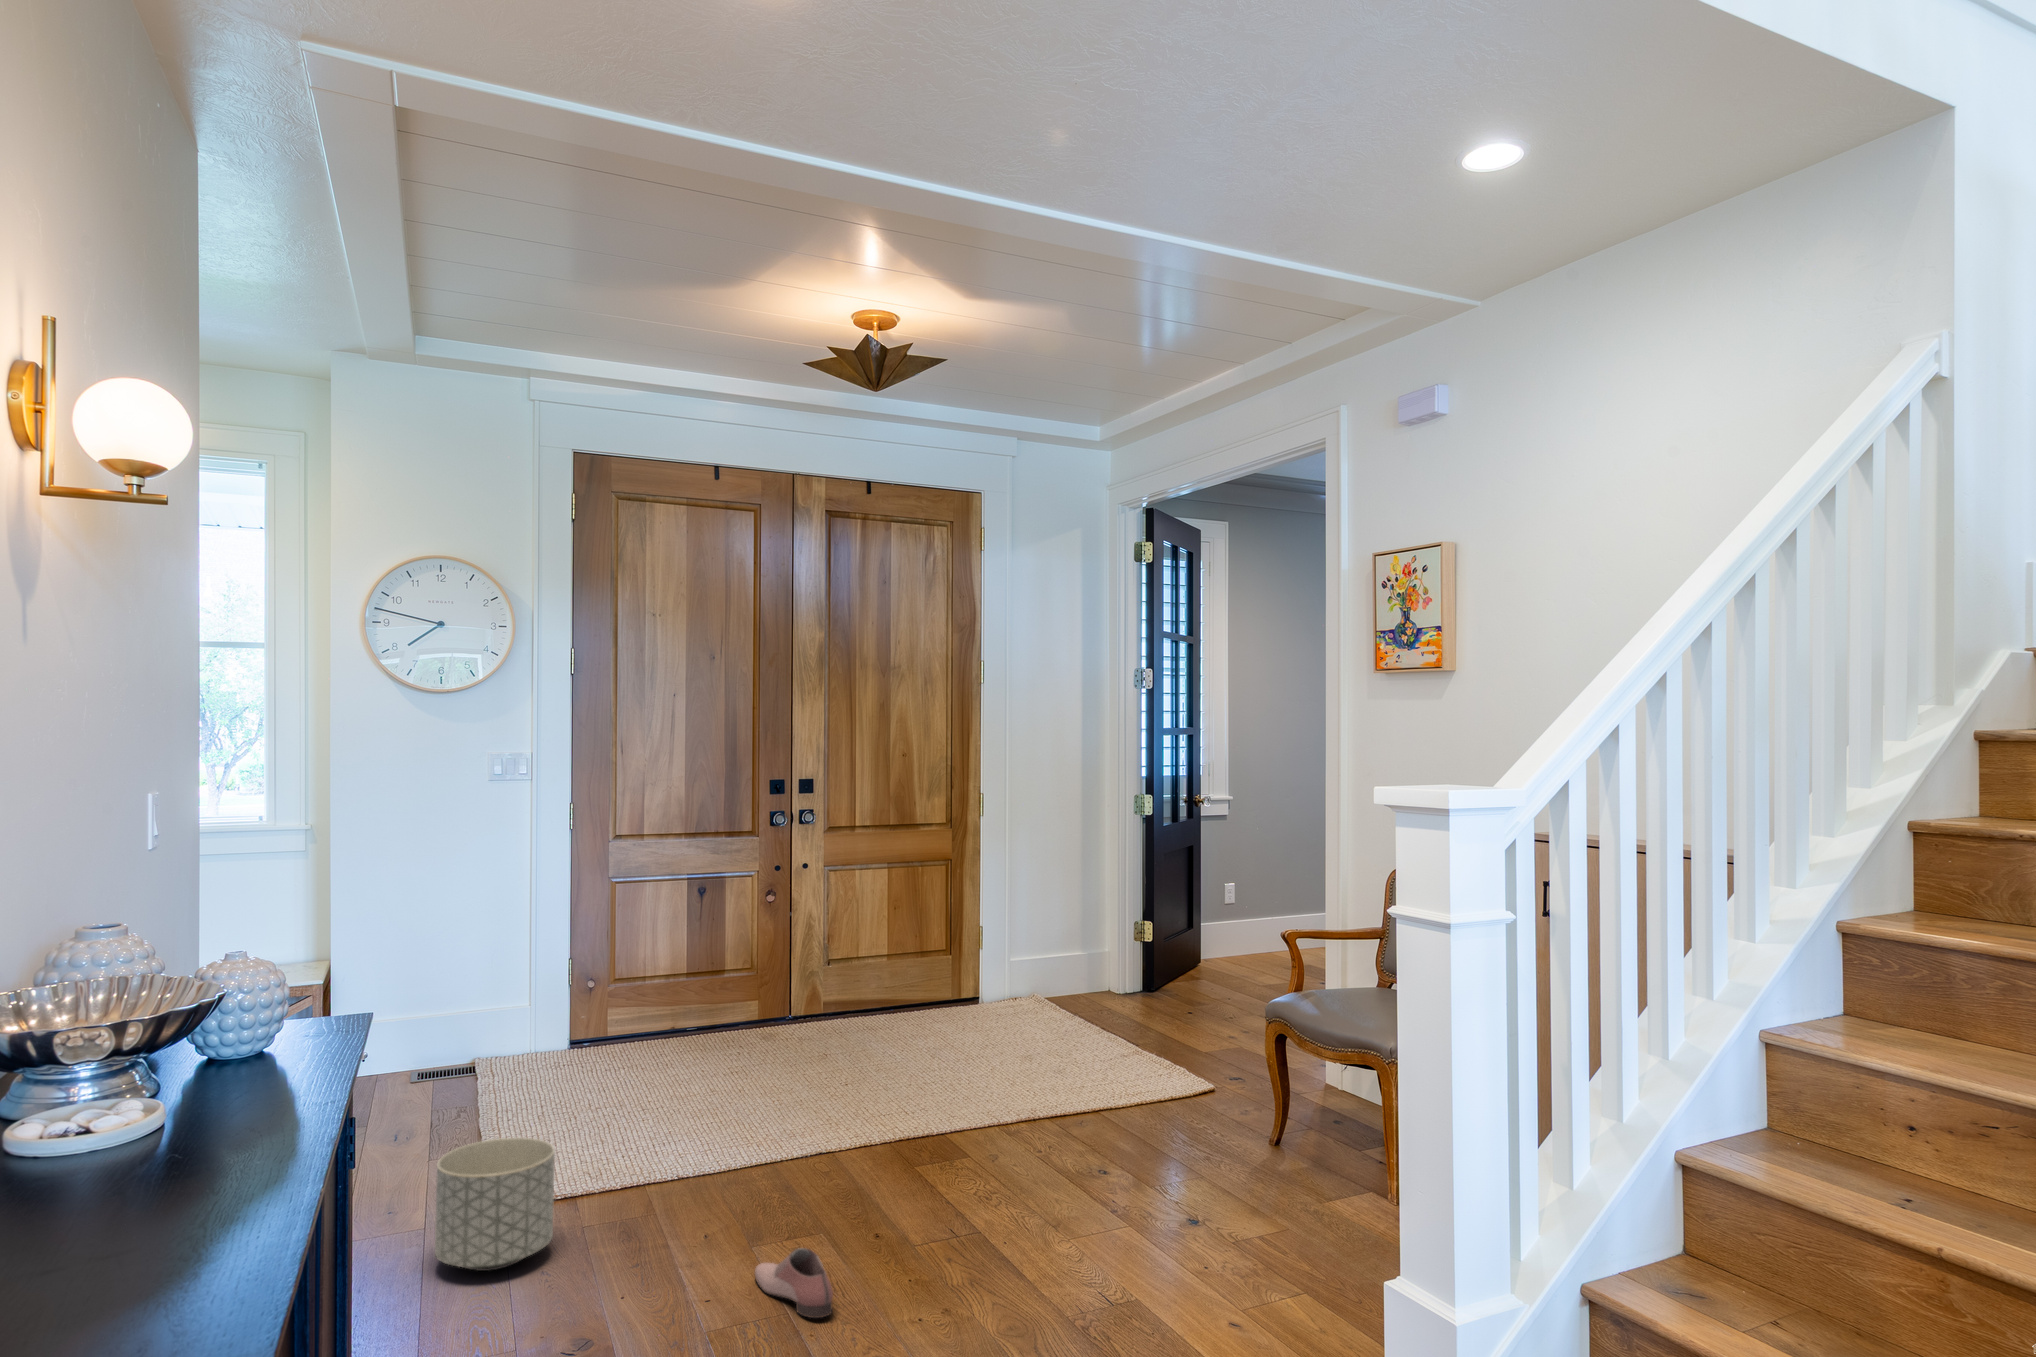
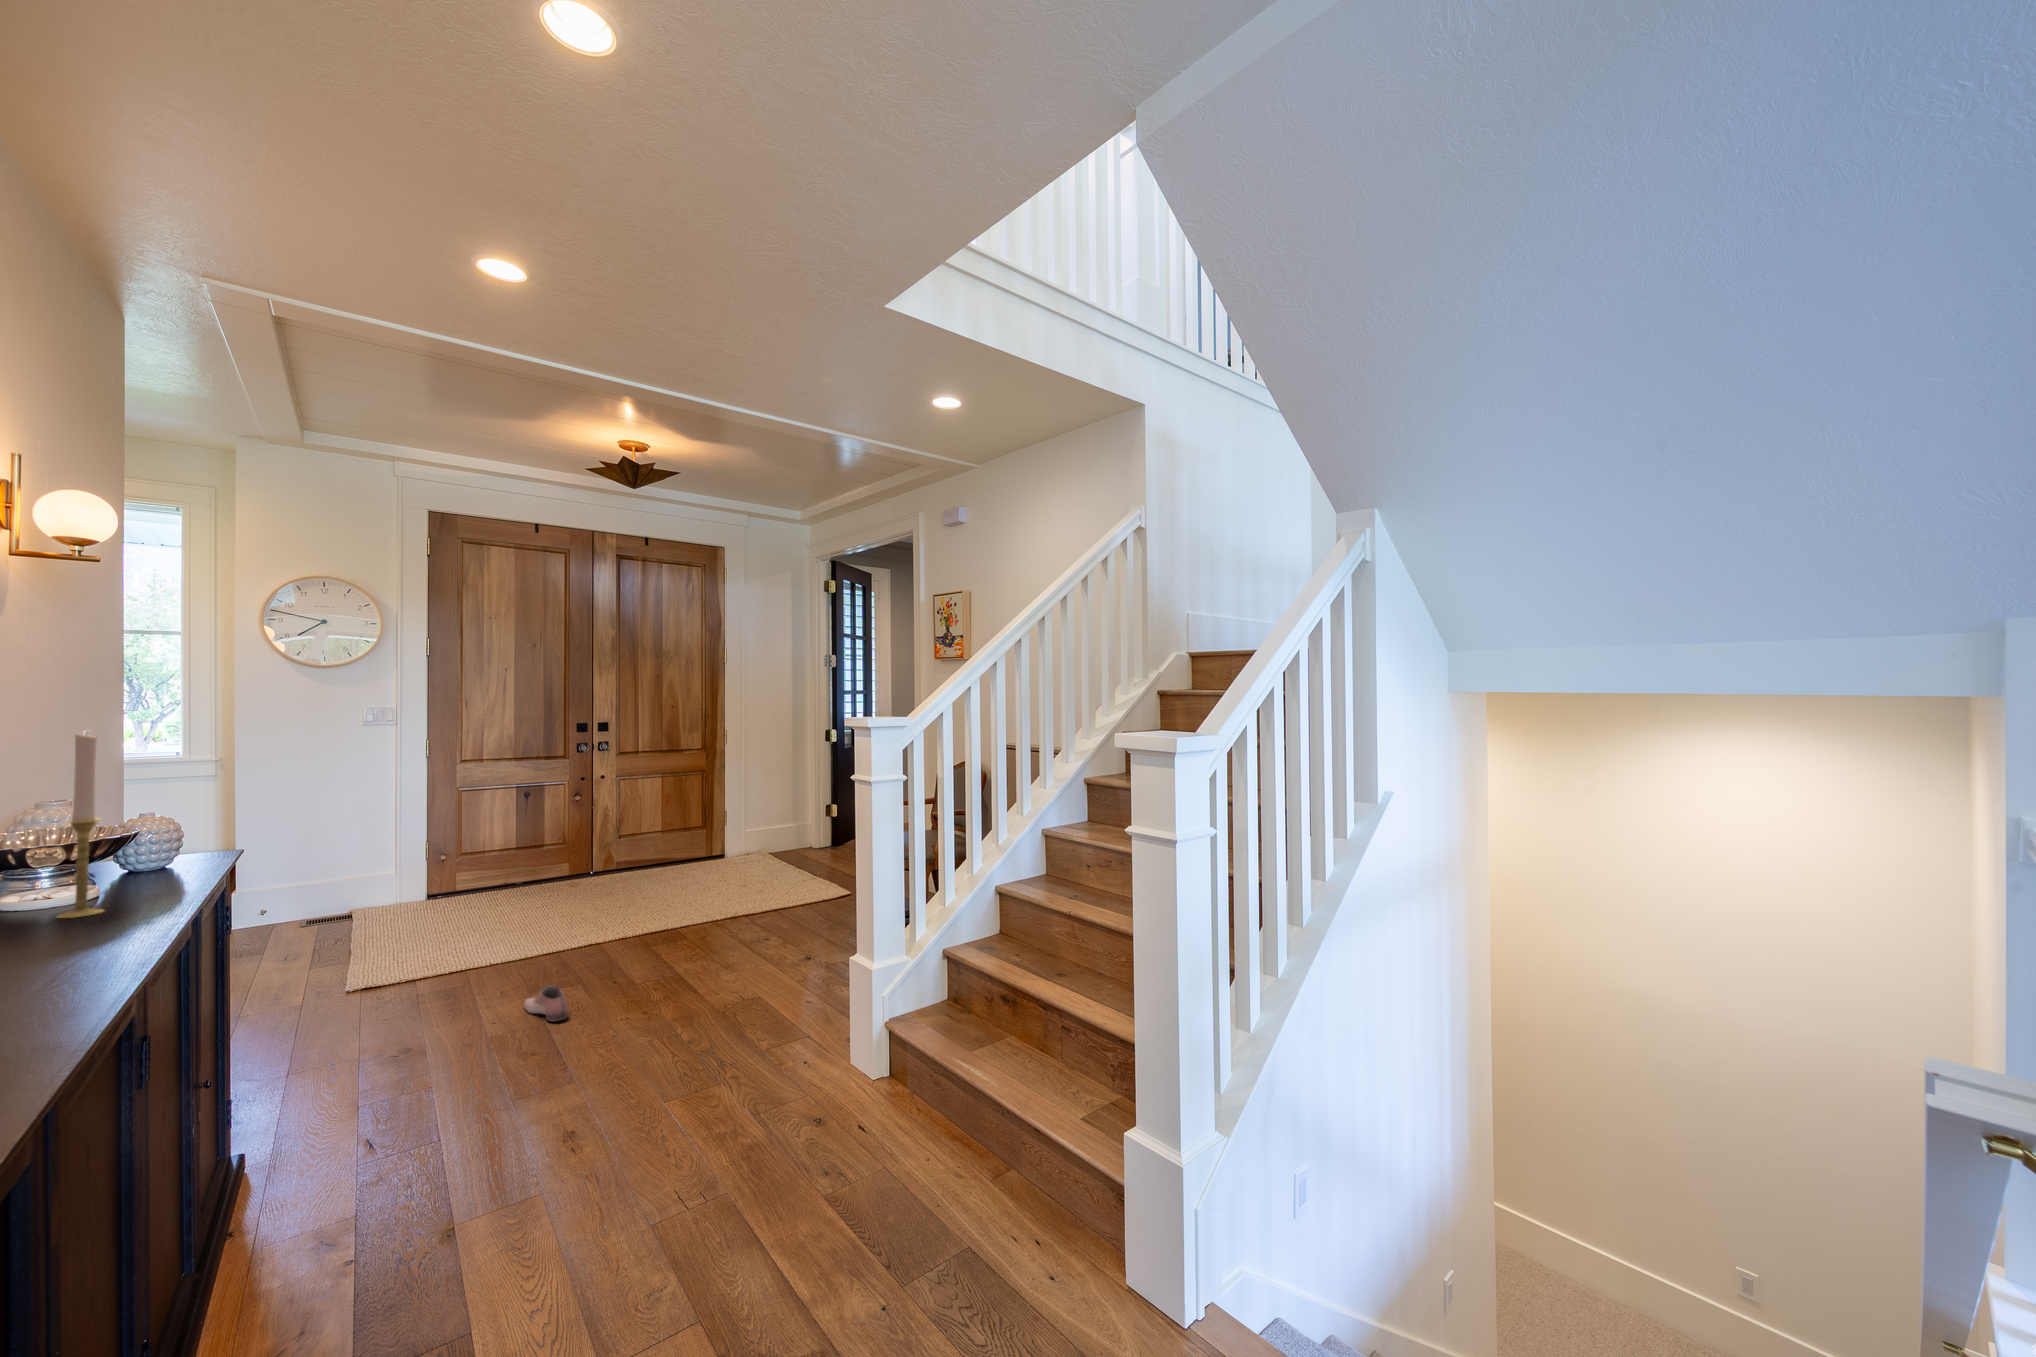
candlestick: none [97,806,175,1187] -> present [58,734,103,918]
planter: present [435,1138,555,1271] -> none [308,940,394,1019]

